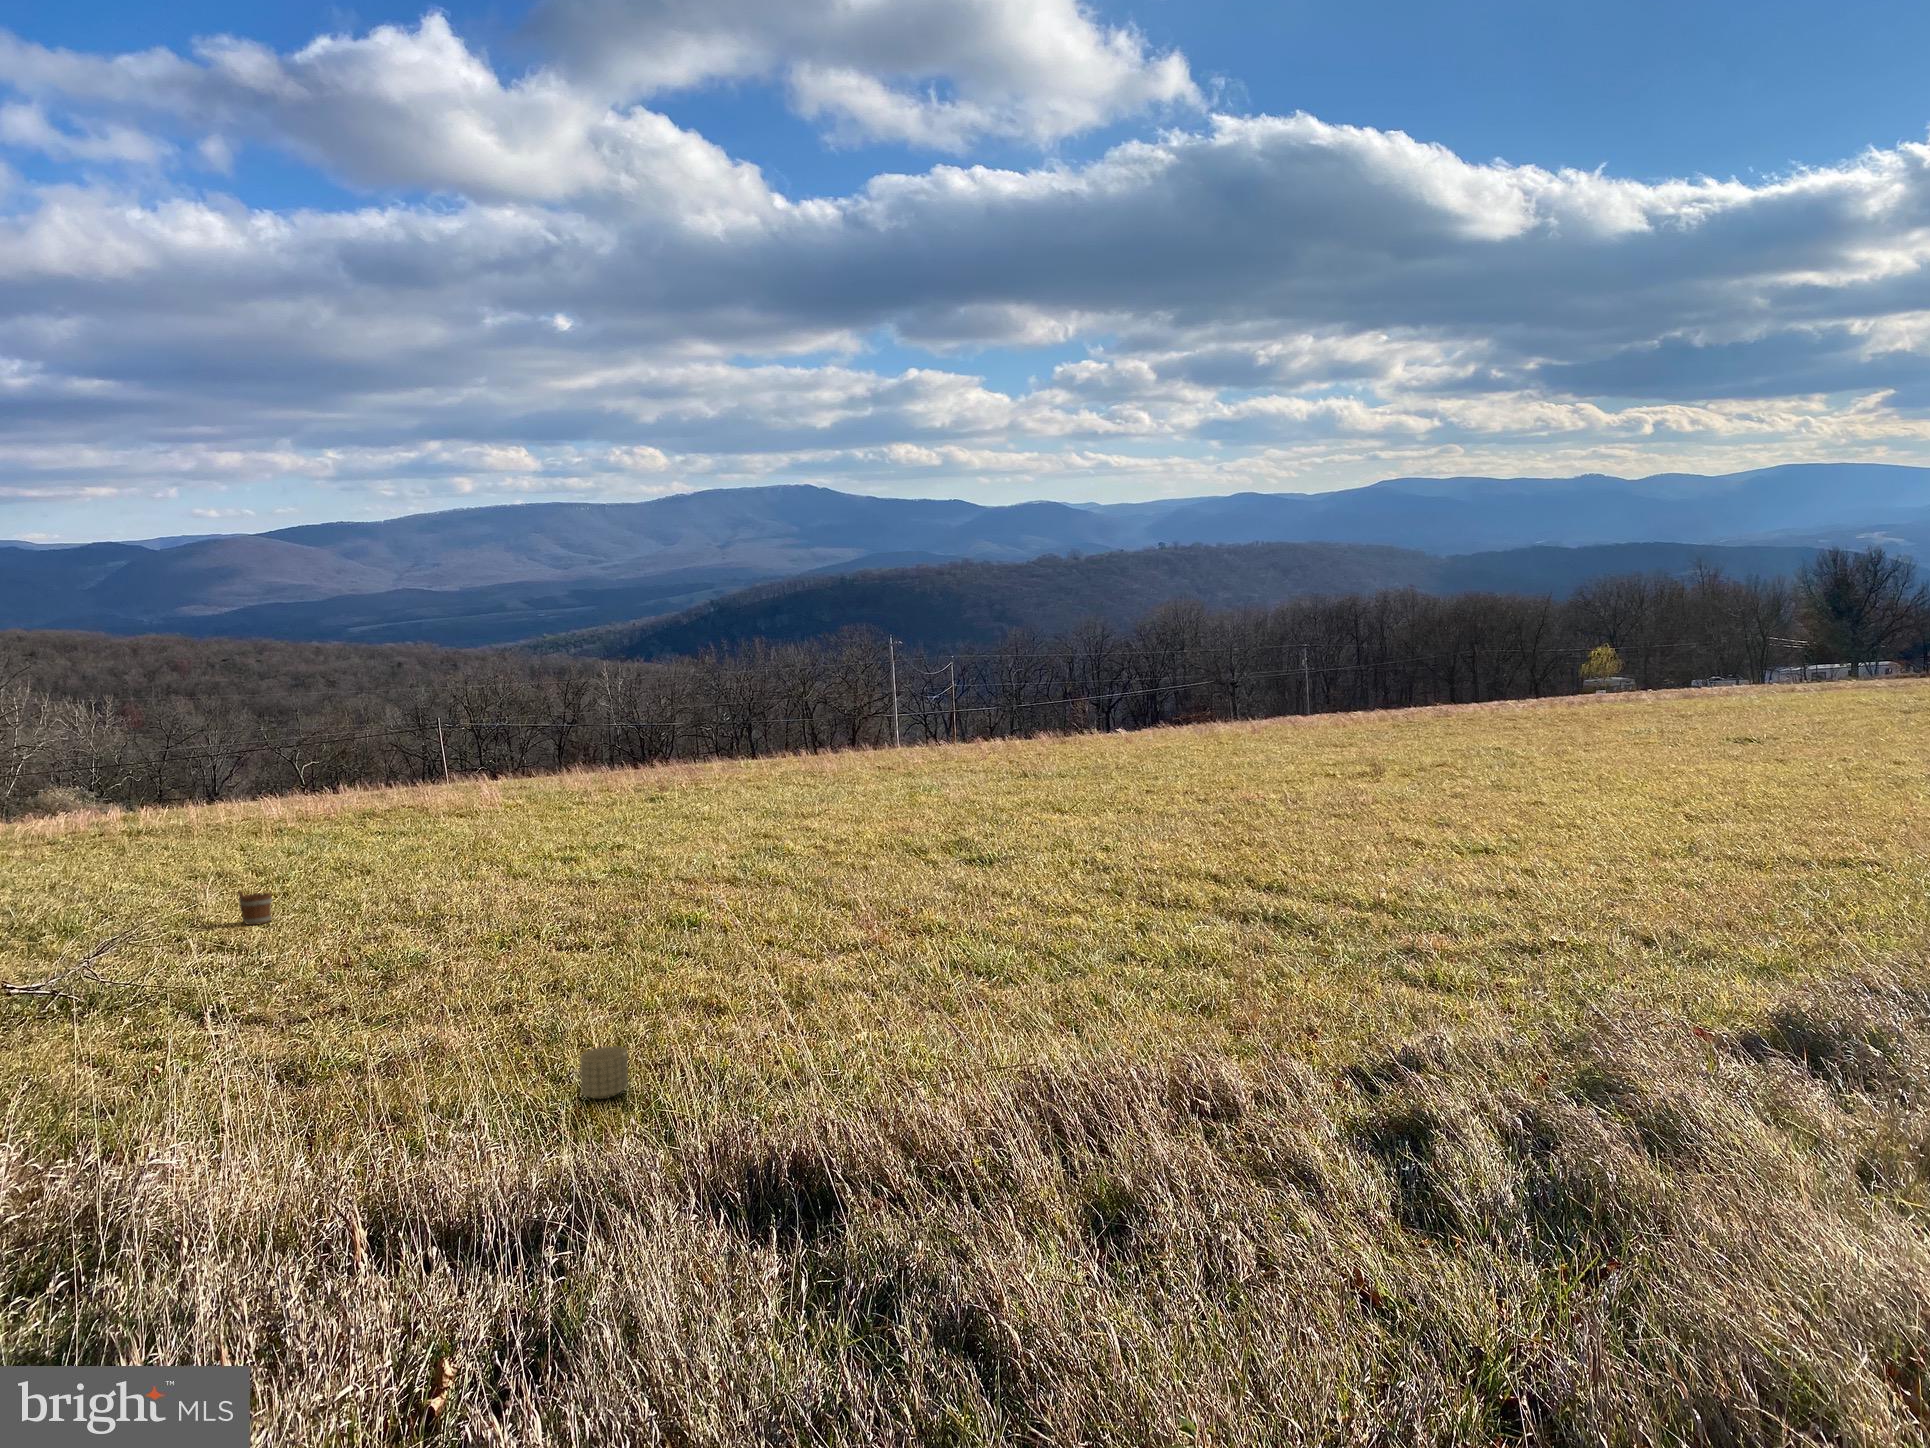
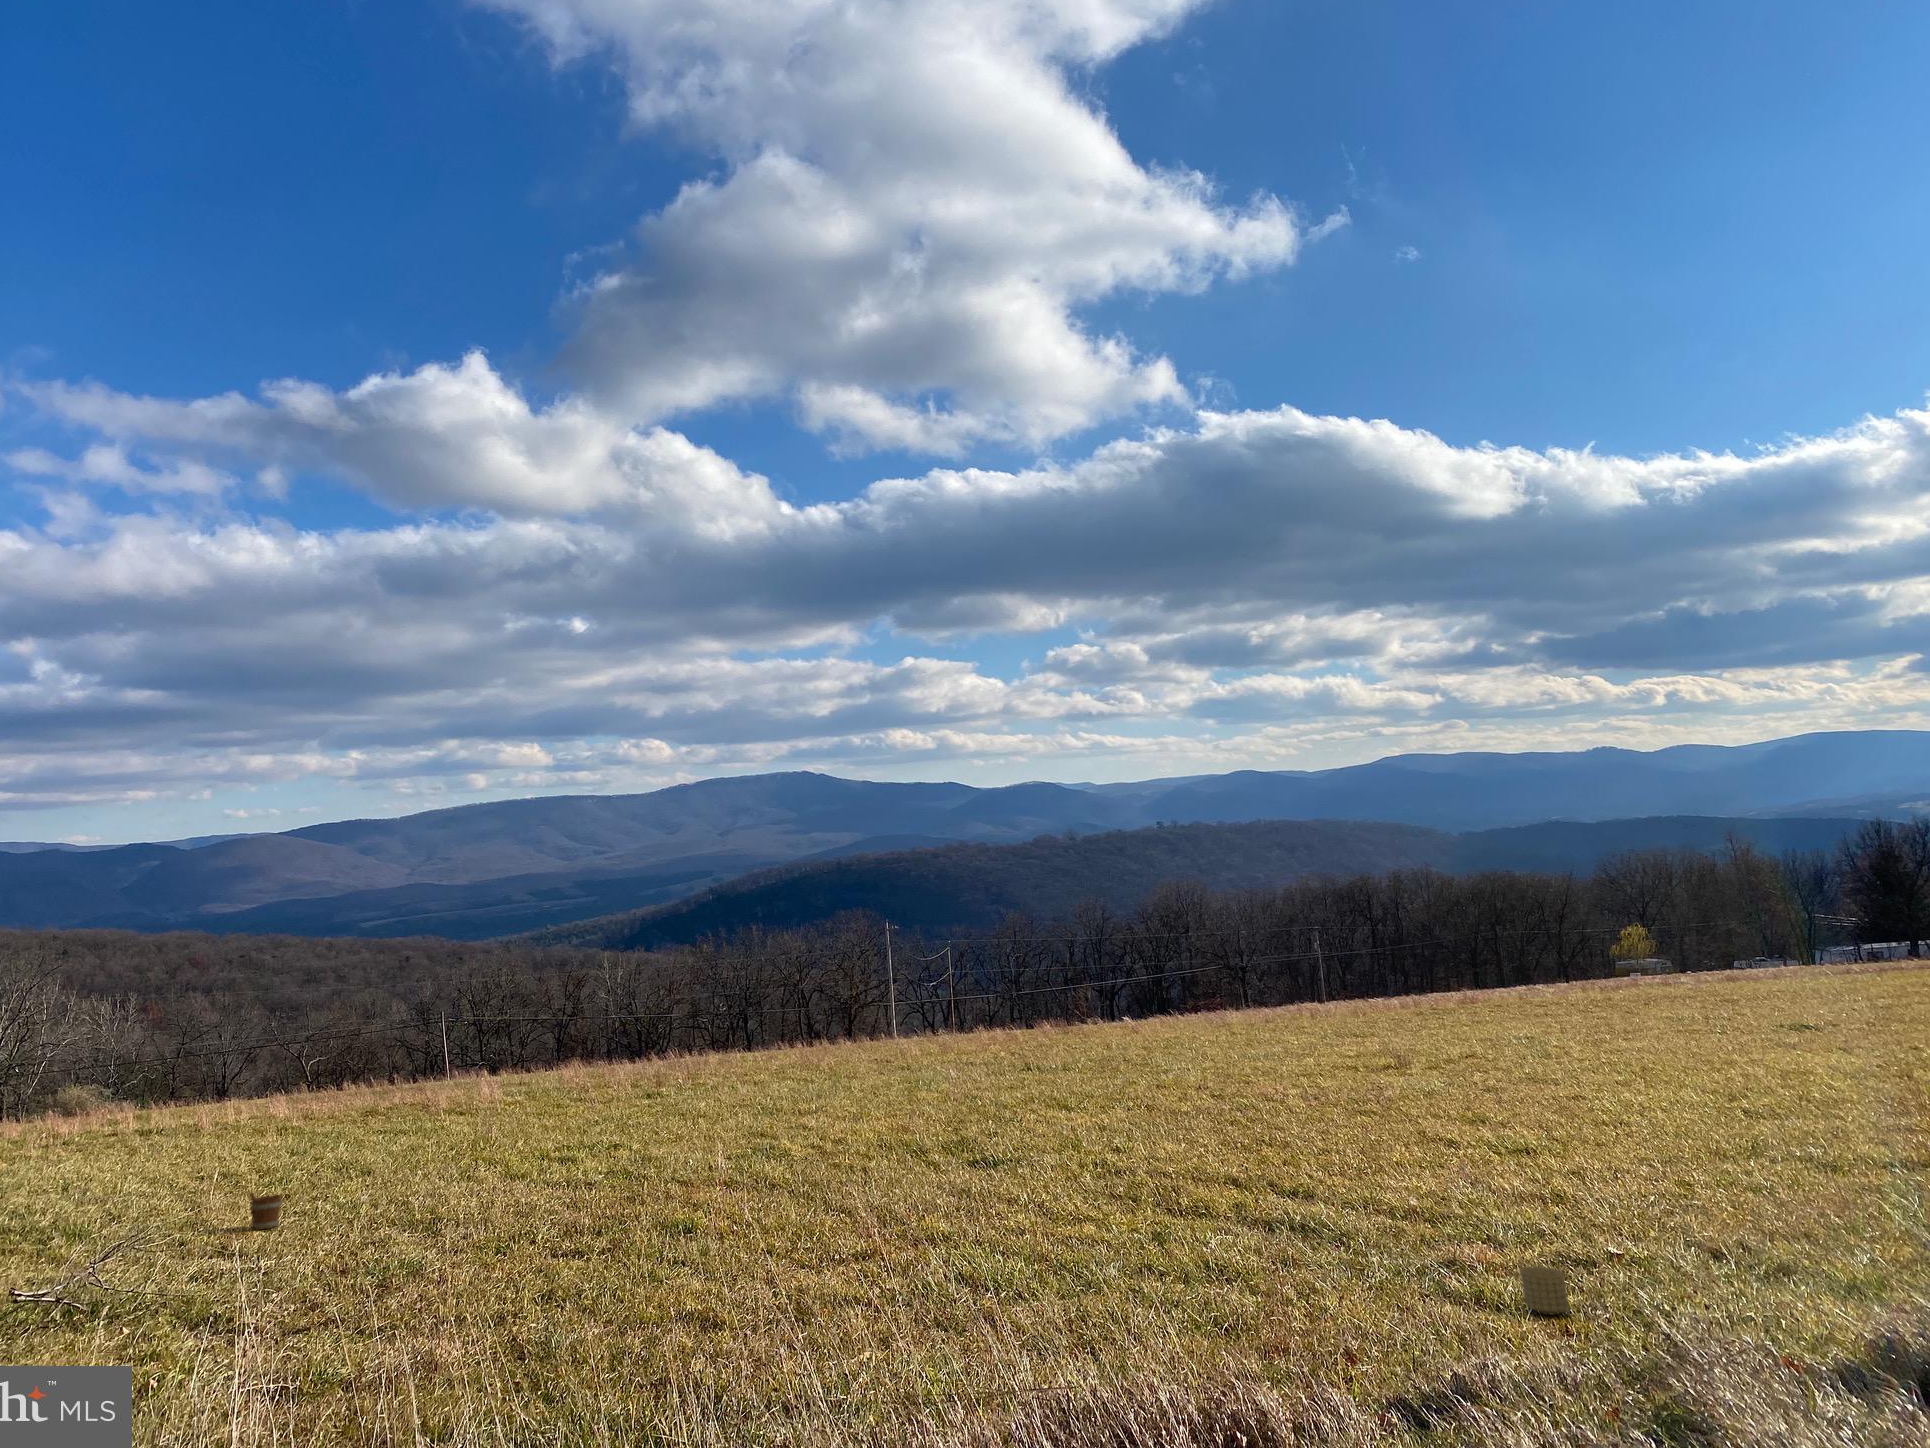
planter: present [580,1046,628,1099] -> present [1520,1266,1570,1315]

